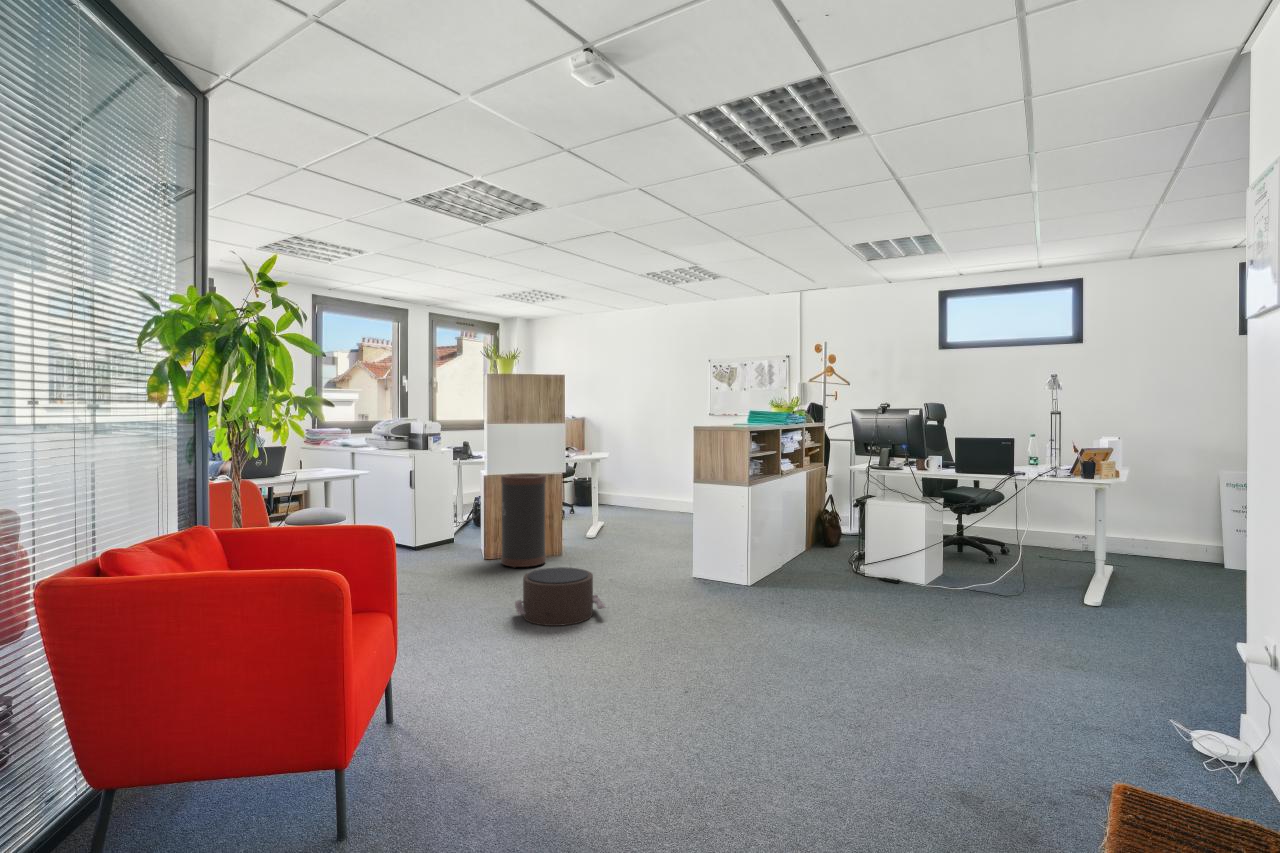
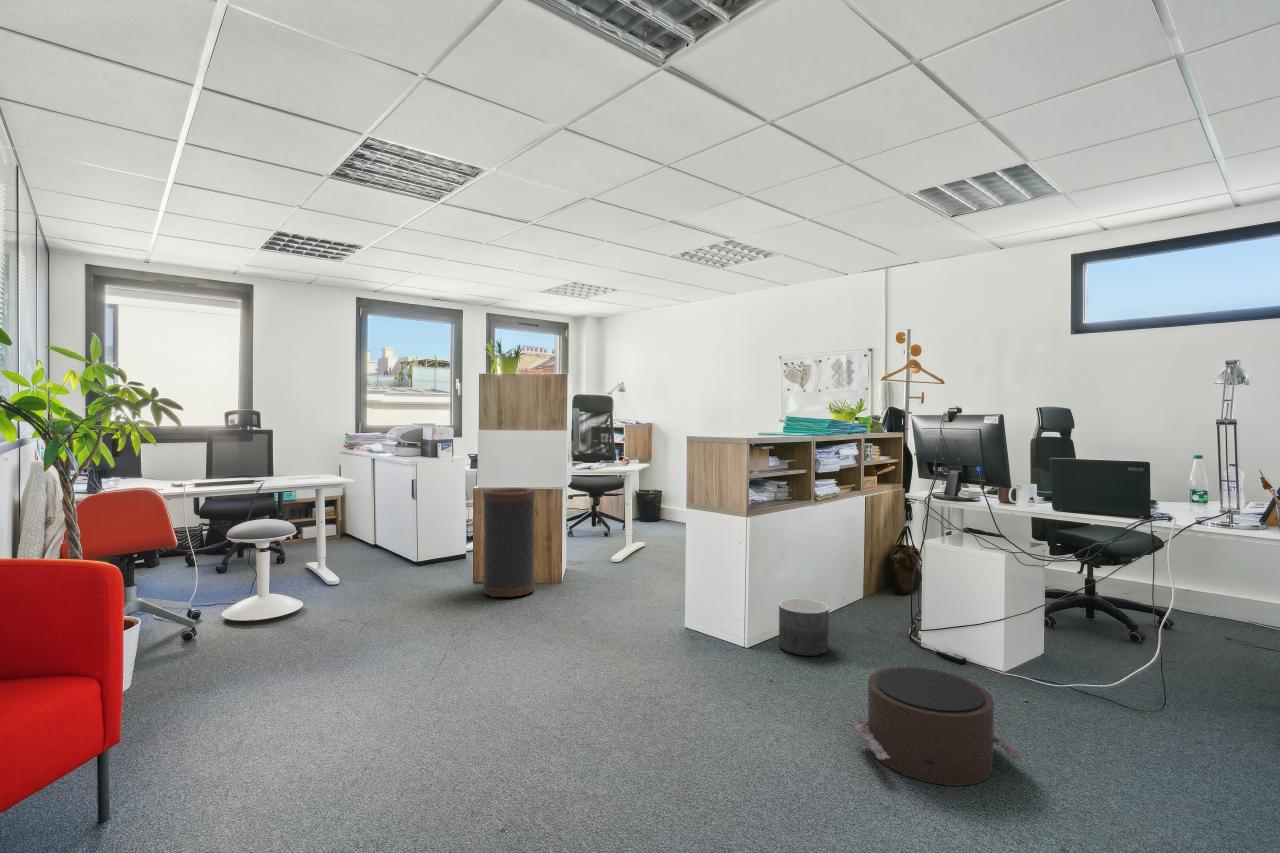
planter: none [769,547,806,587] -> present [779,599,829,656]
pouf: present [515,567,605,626] -> present [853,667,1026,786]

